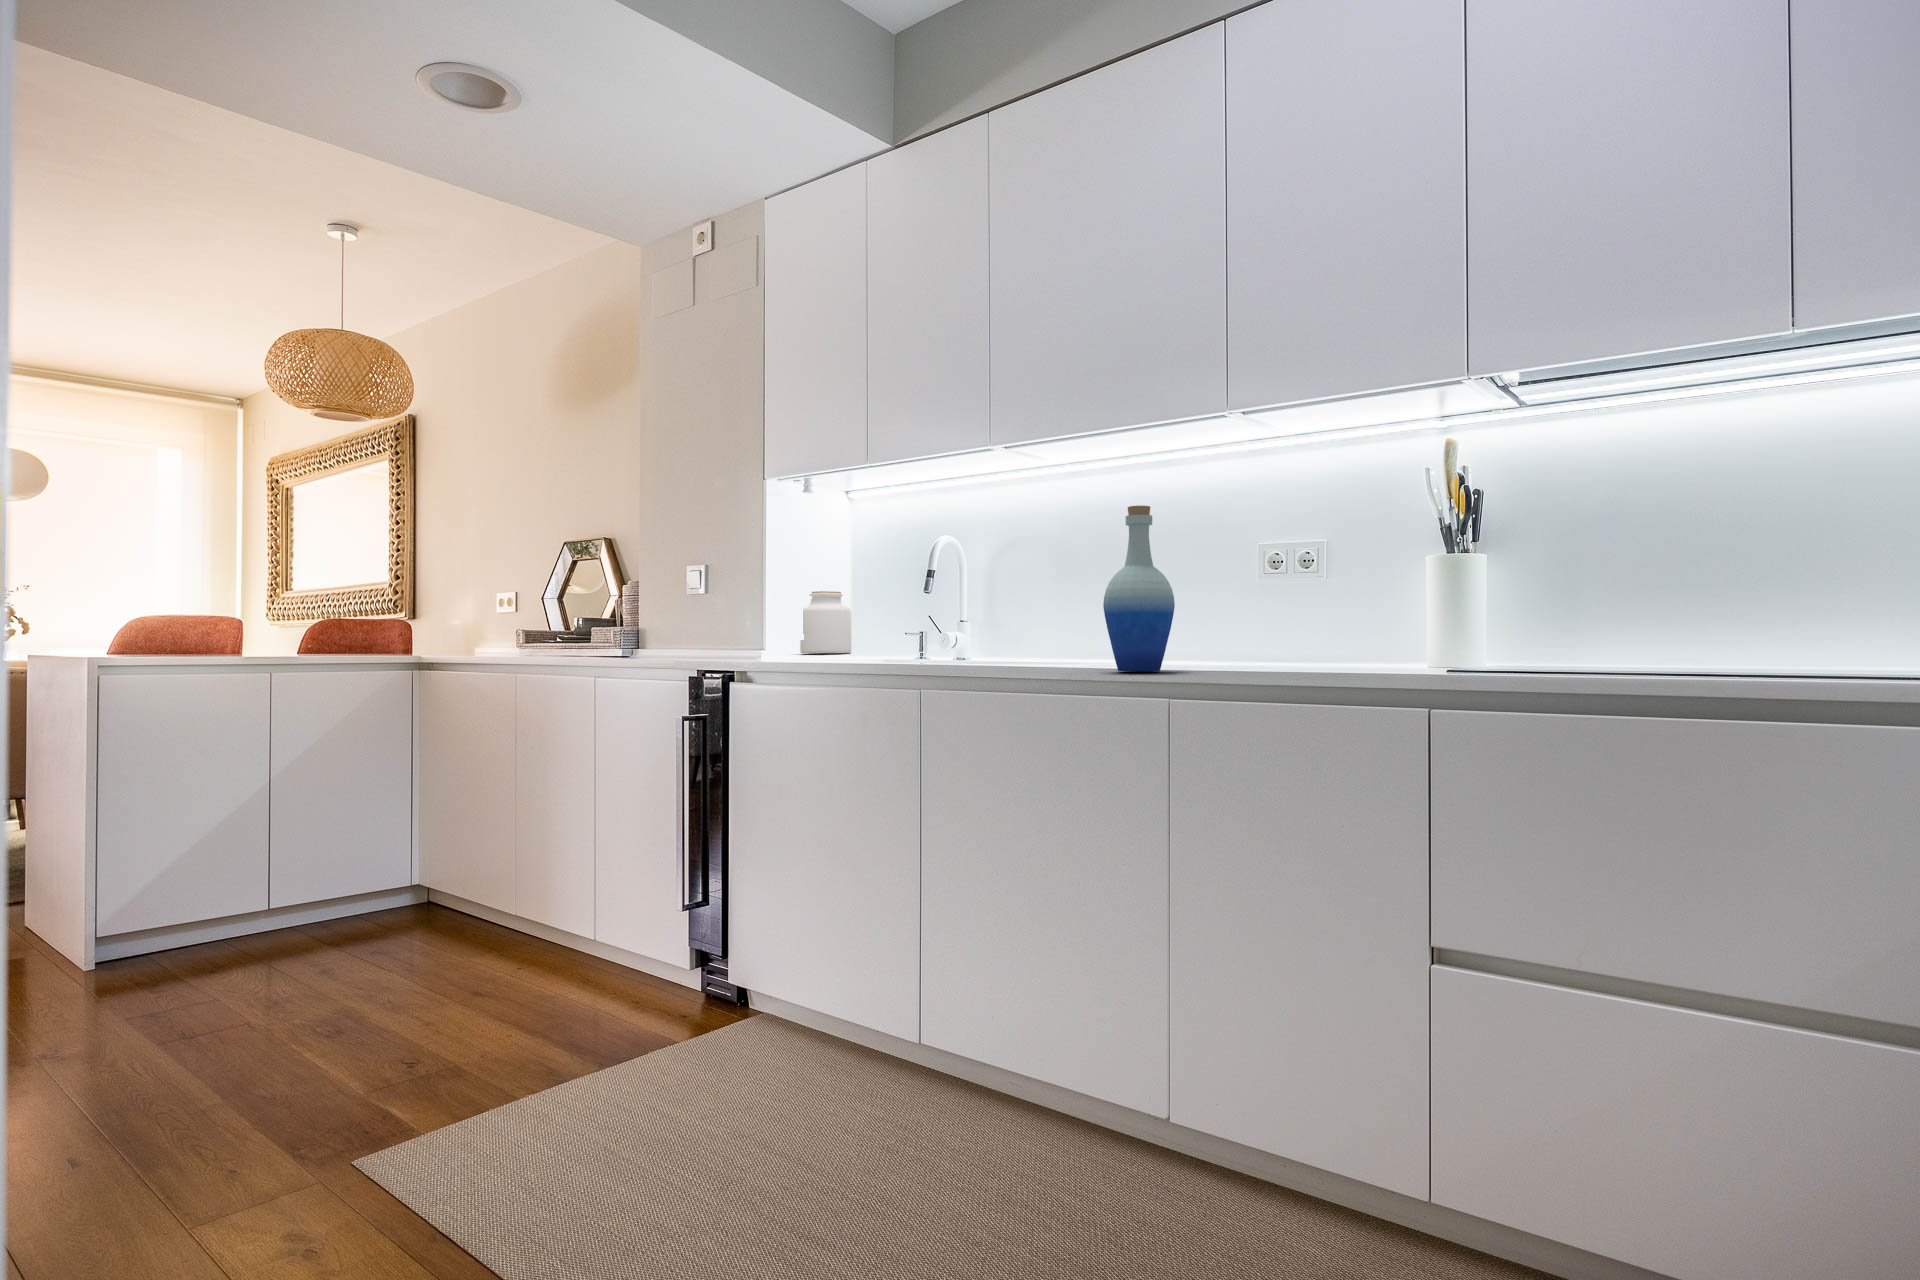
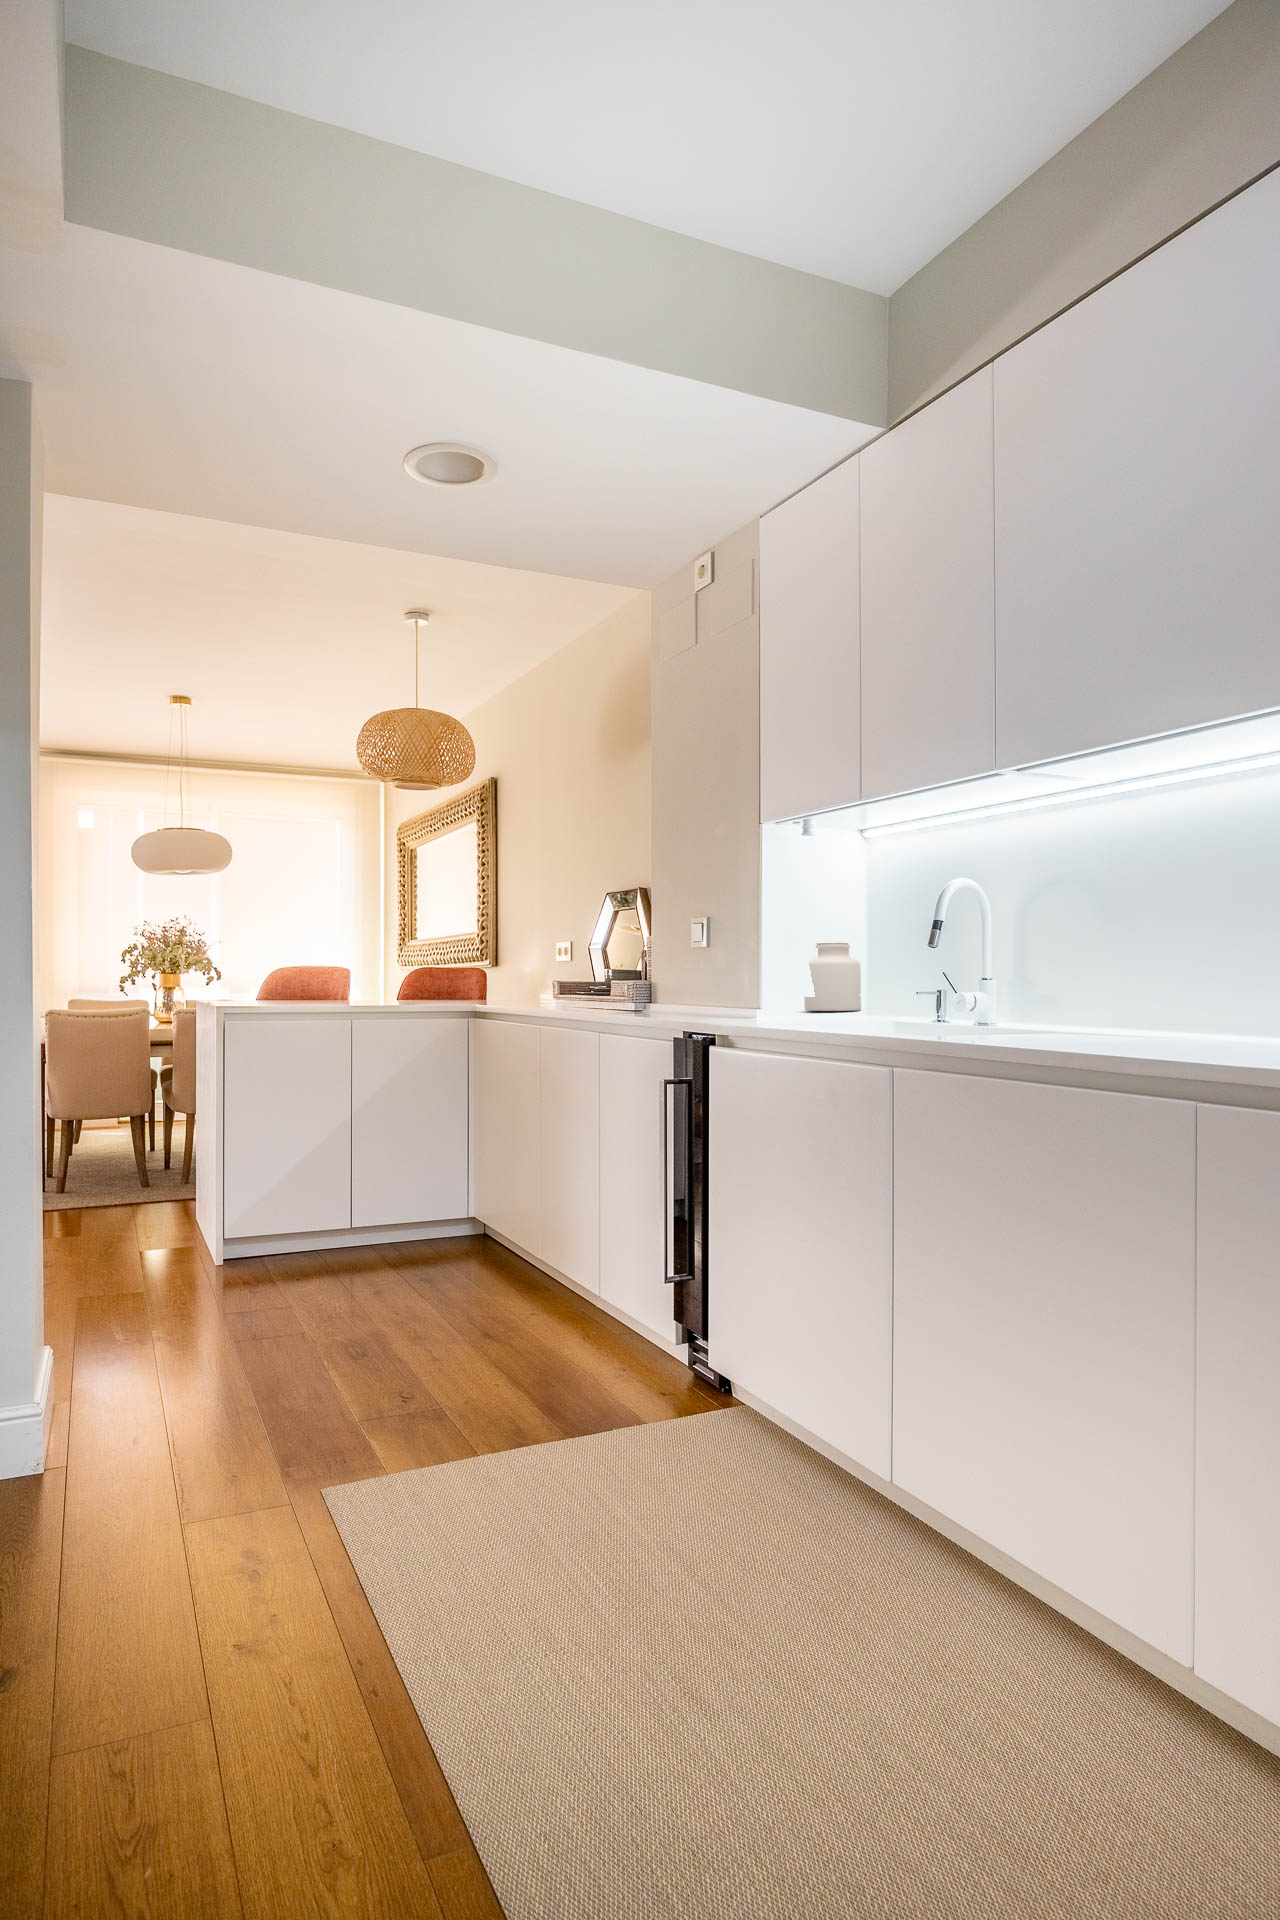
bottle: present [1103,506,1175,672] -> none [1068,845,1165,1053]

